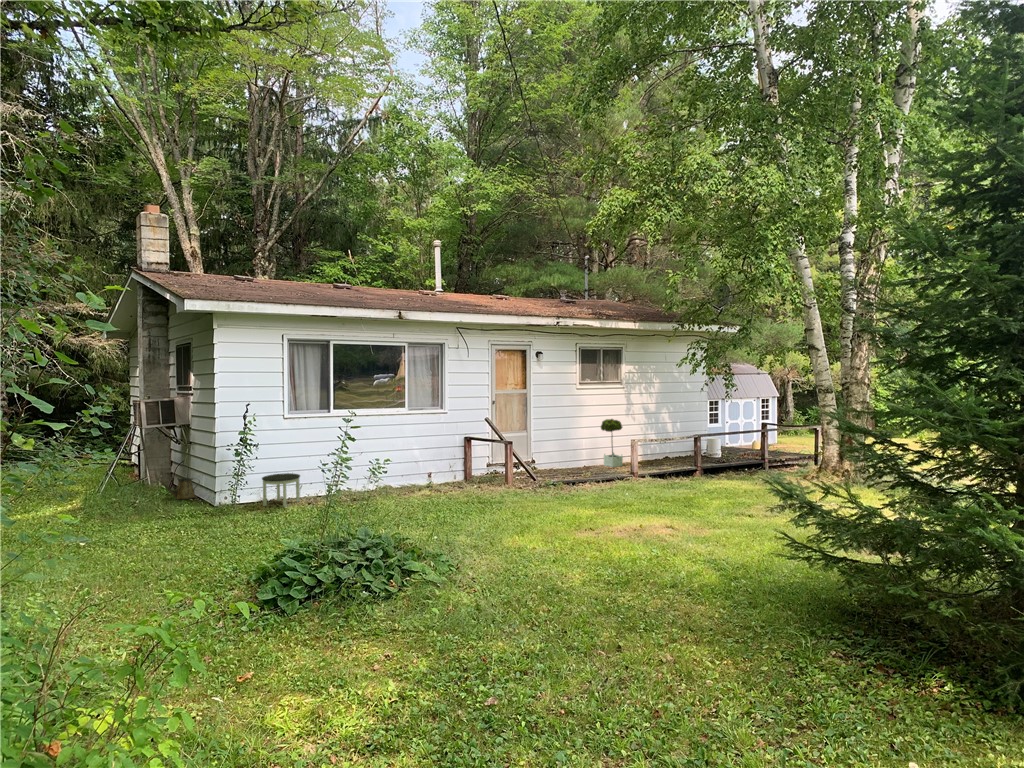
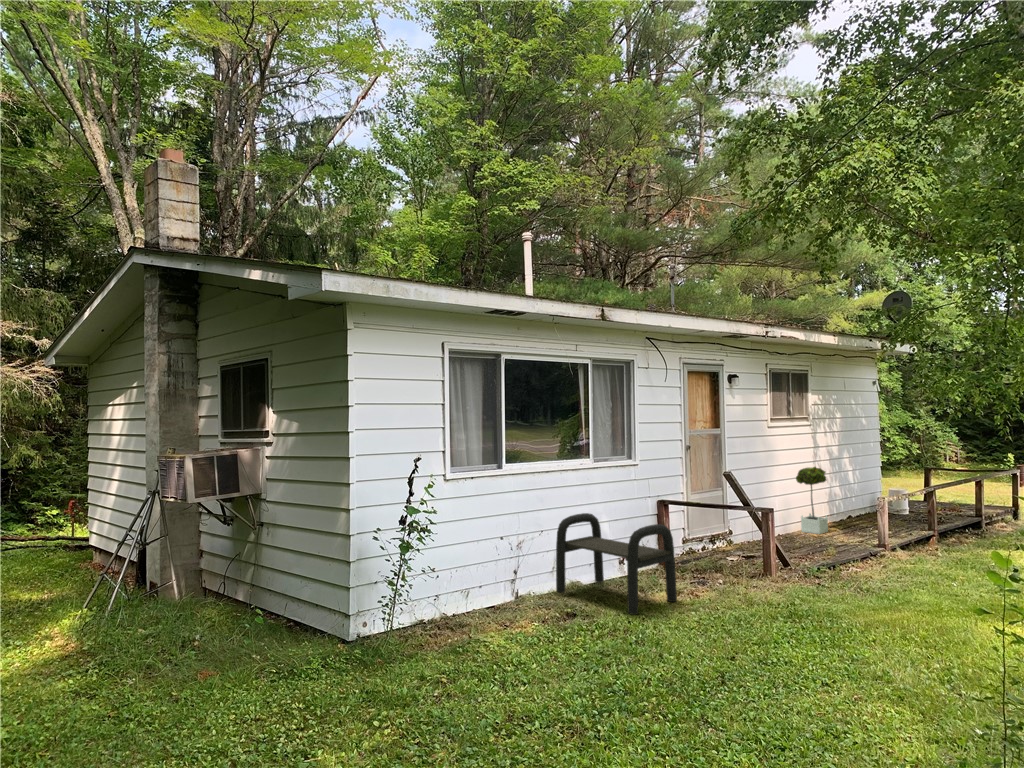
bench: none [369,442,430,502] -> present [556,513,677,615]
round table: present [262,473,300,507] -> none [425,575,486,638]
watering can: present [157,477,200,500] -> none [222,590,289,632]

